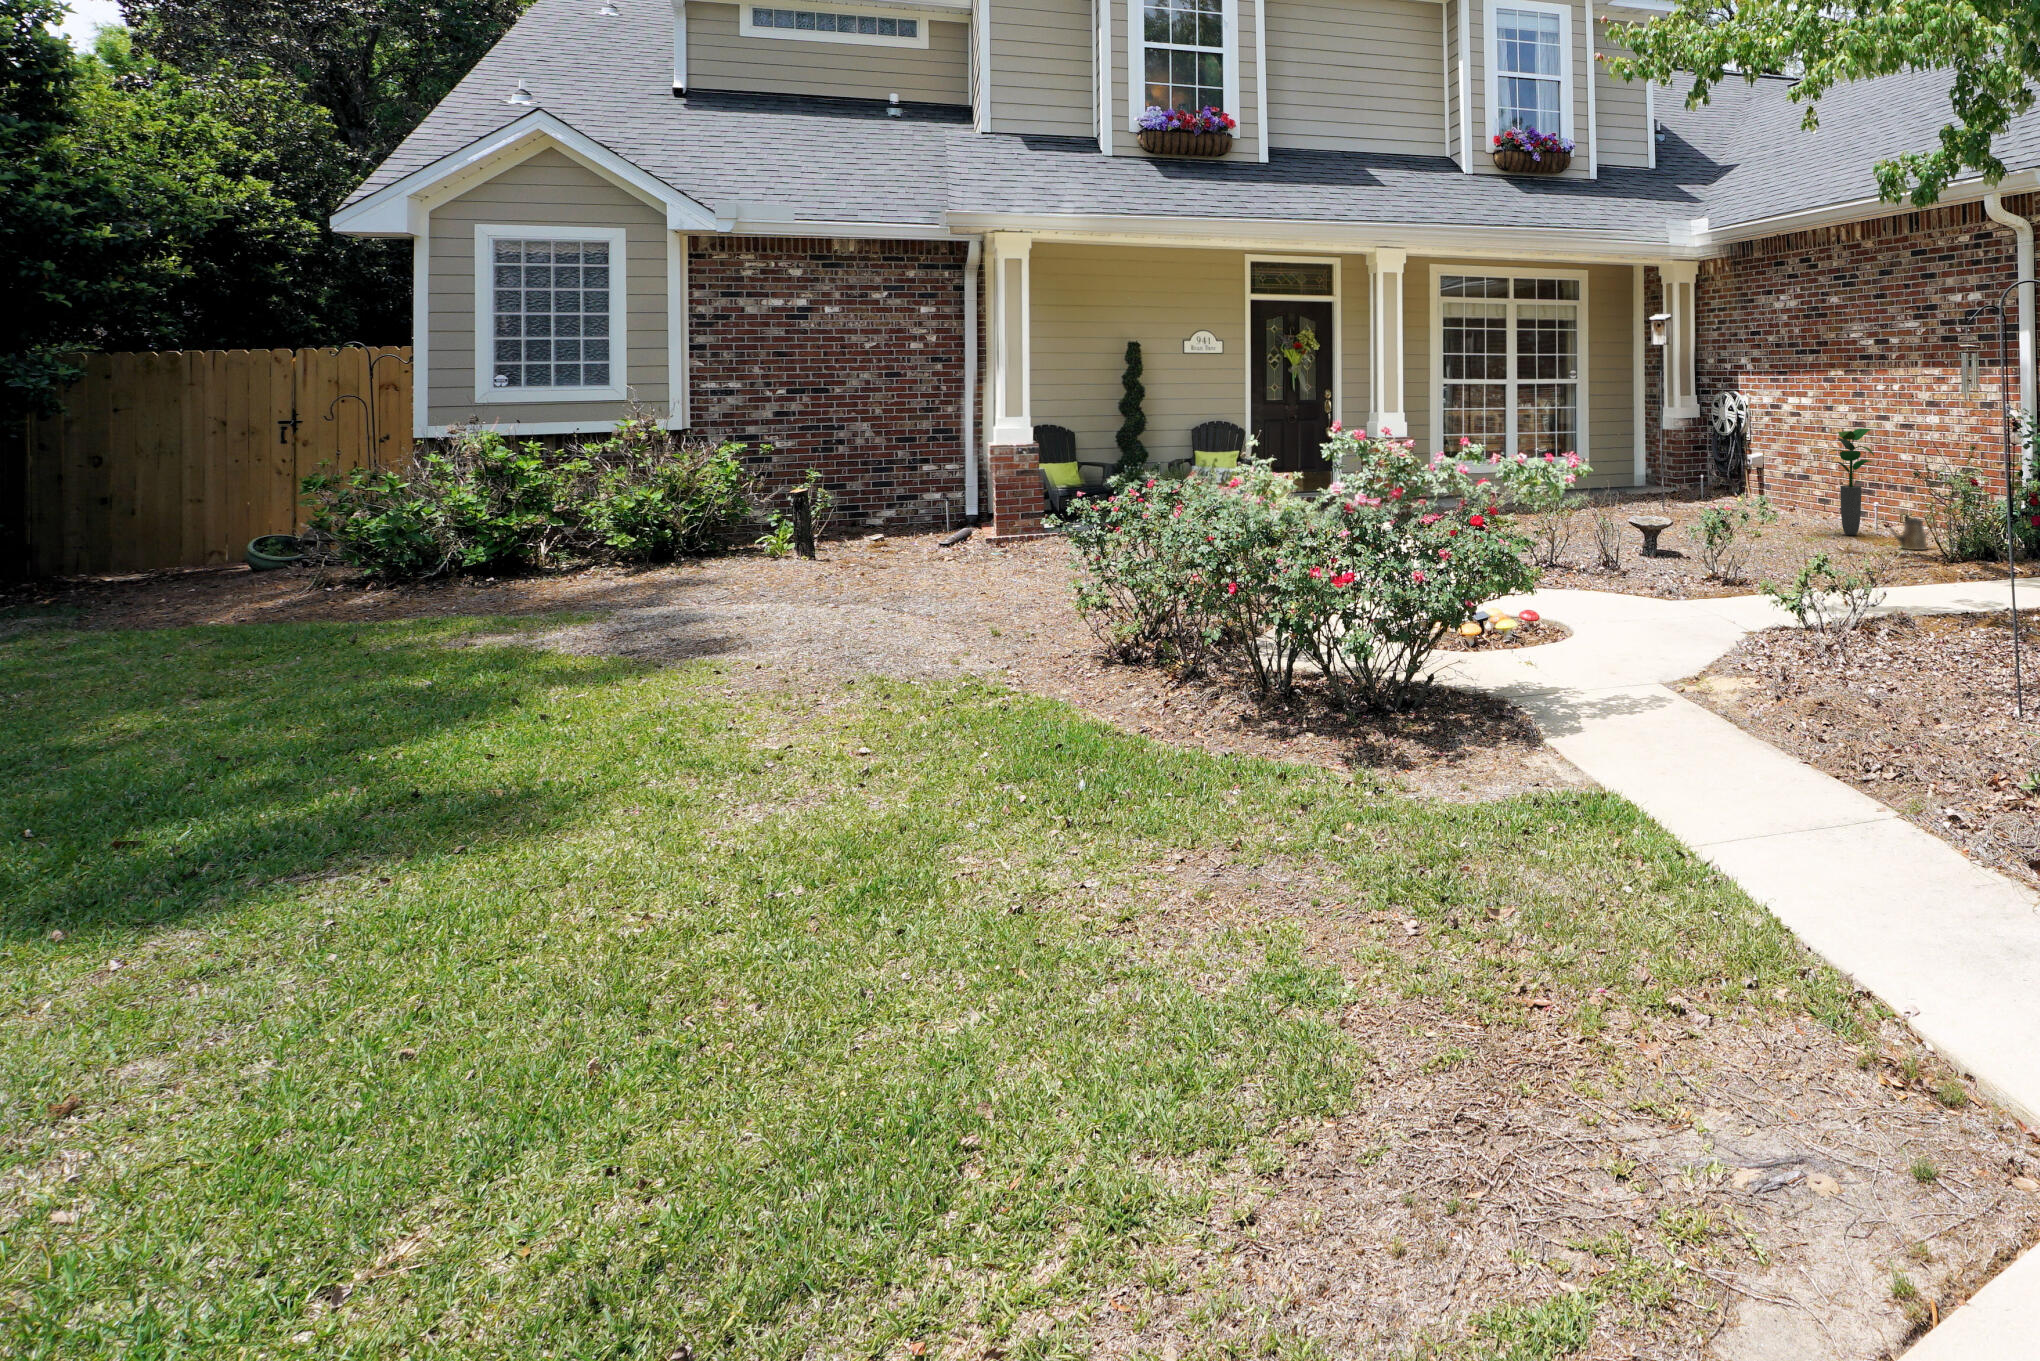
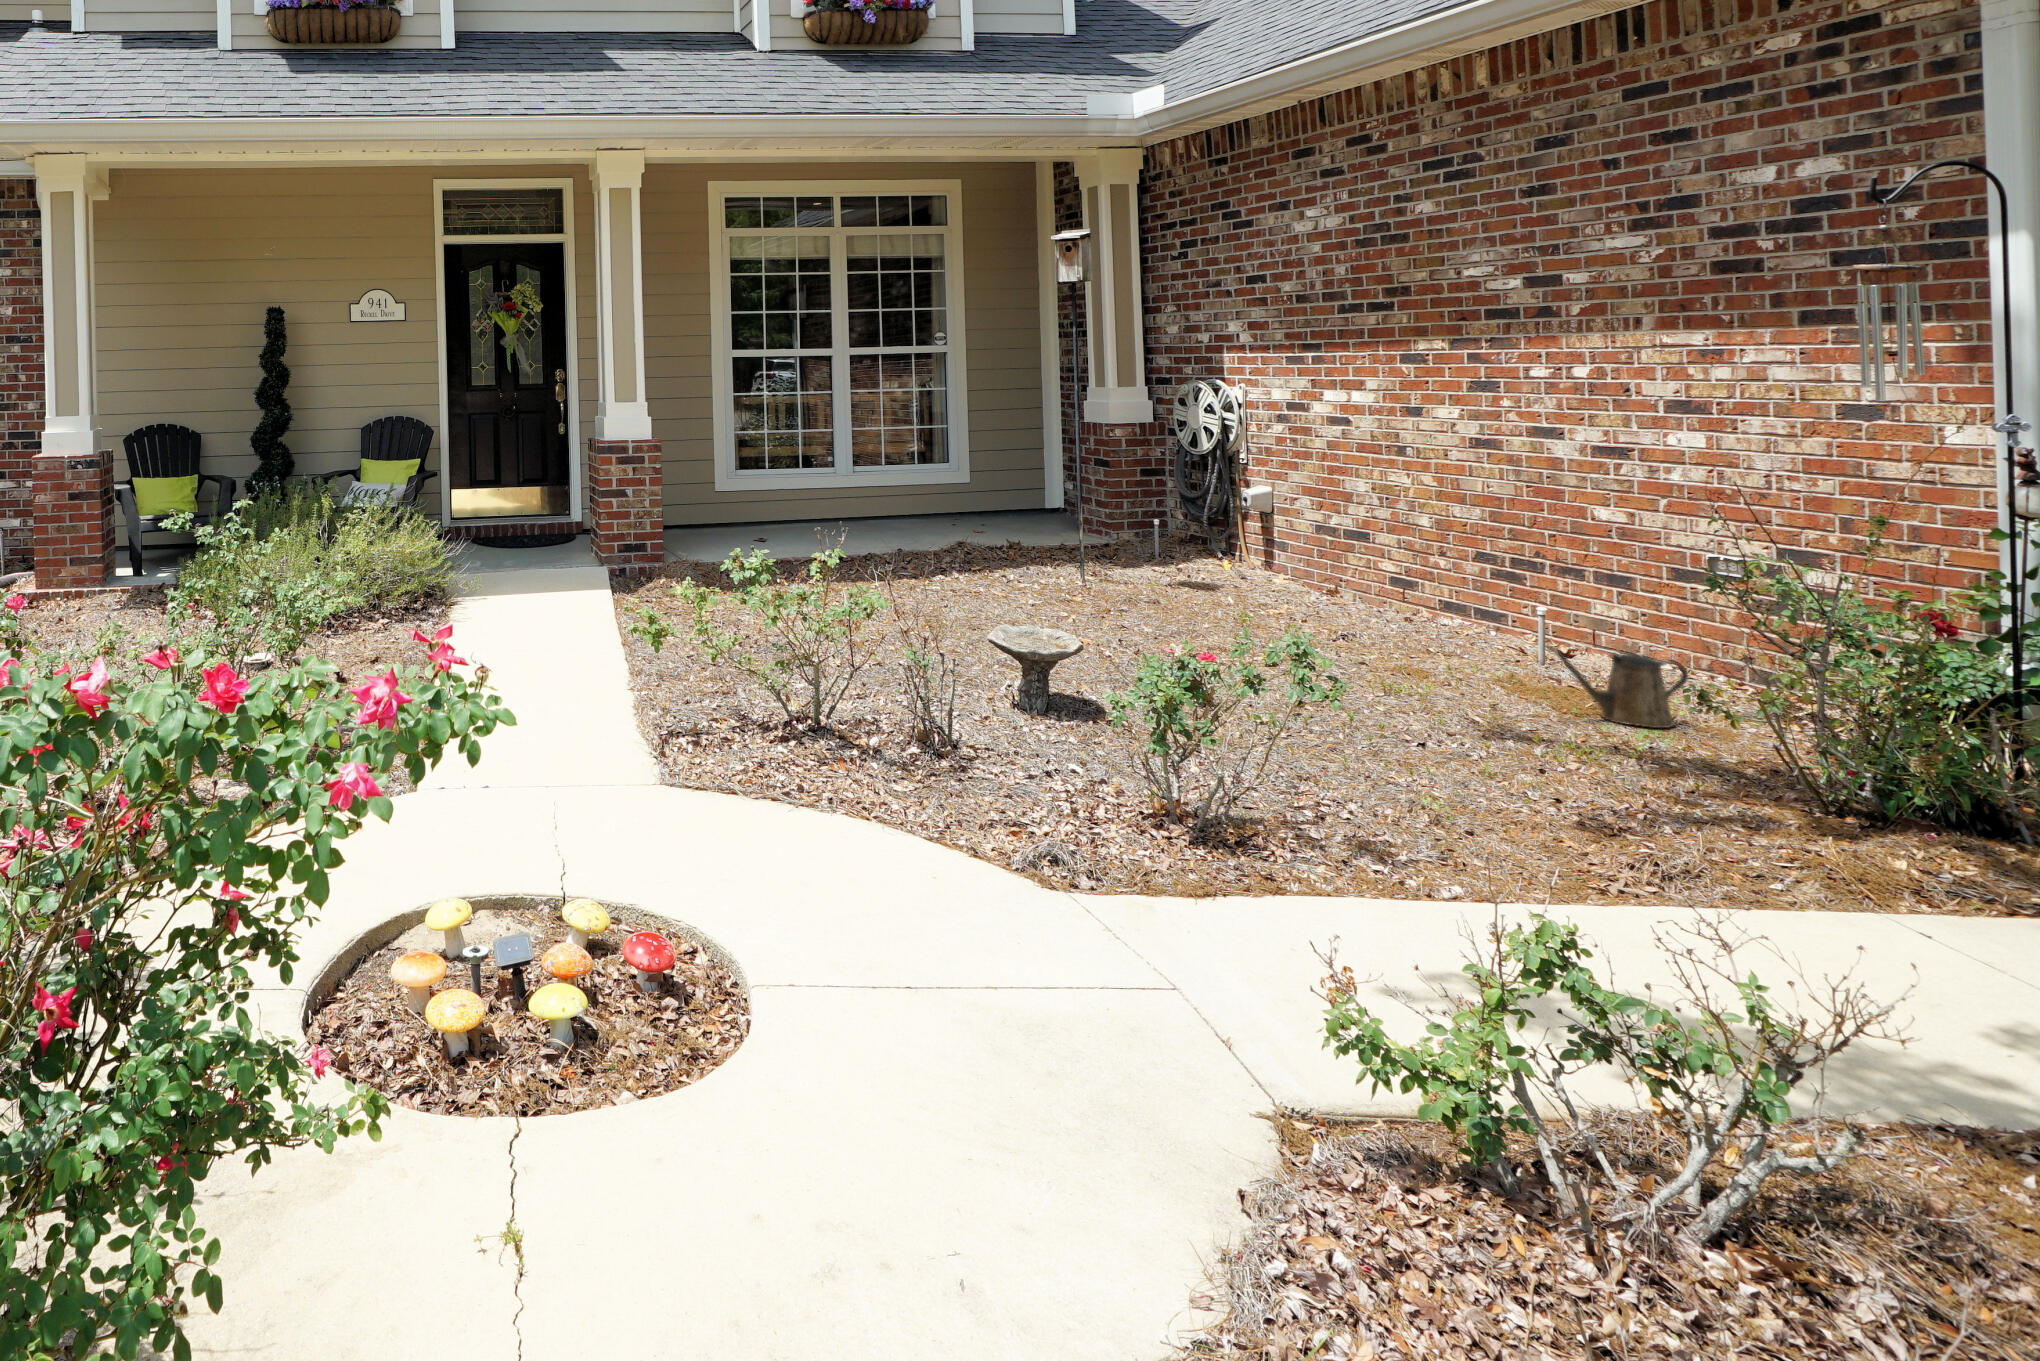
potted plant: present [1828,428,1874,535] -> none [1409,453,1528,666]

